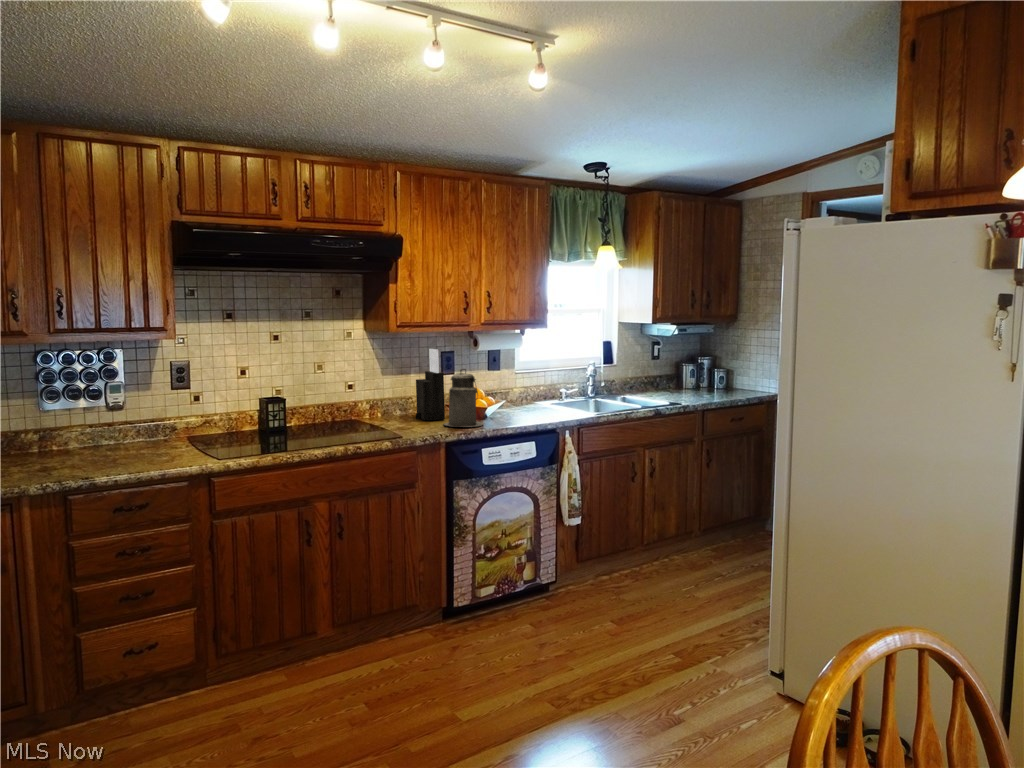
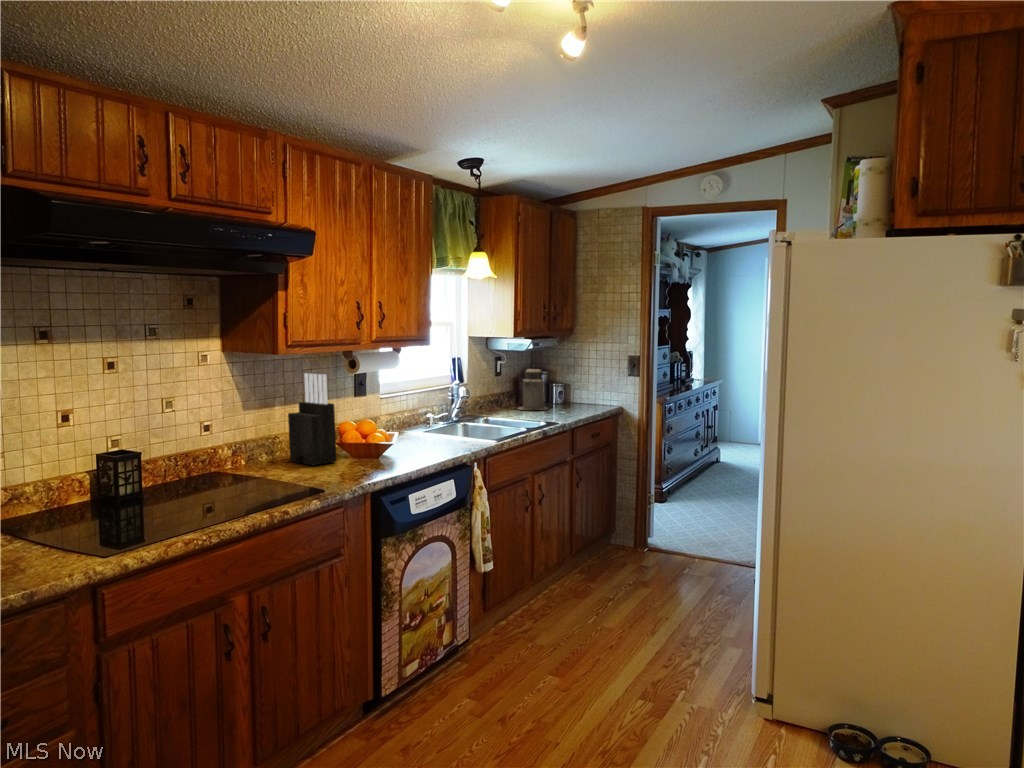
canister: present [444,369,483,427] -> present [518,366,547,410]

